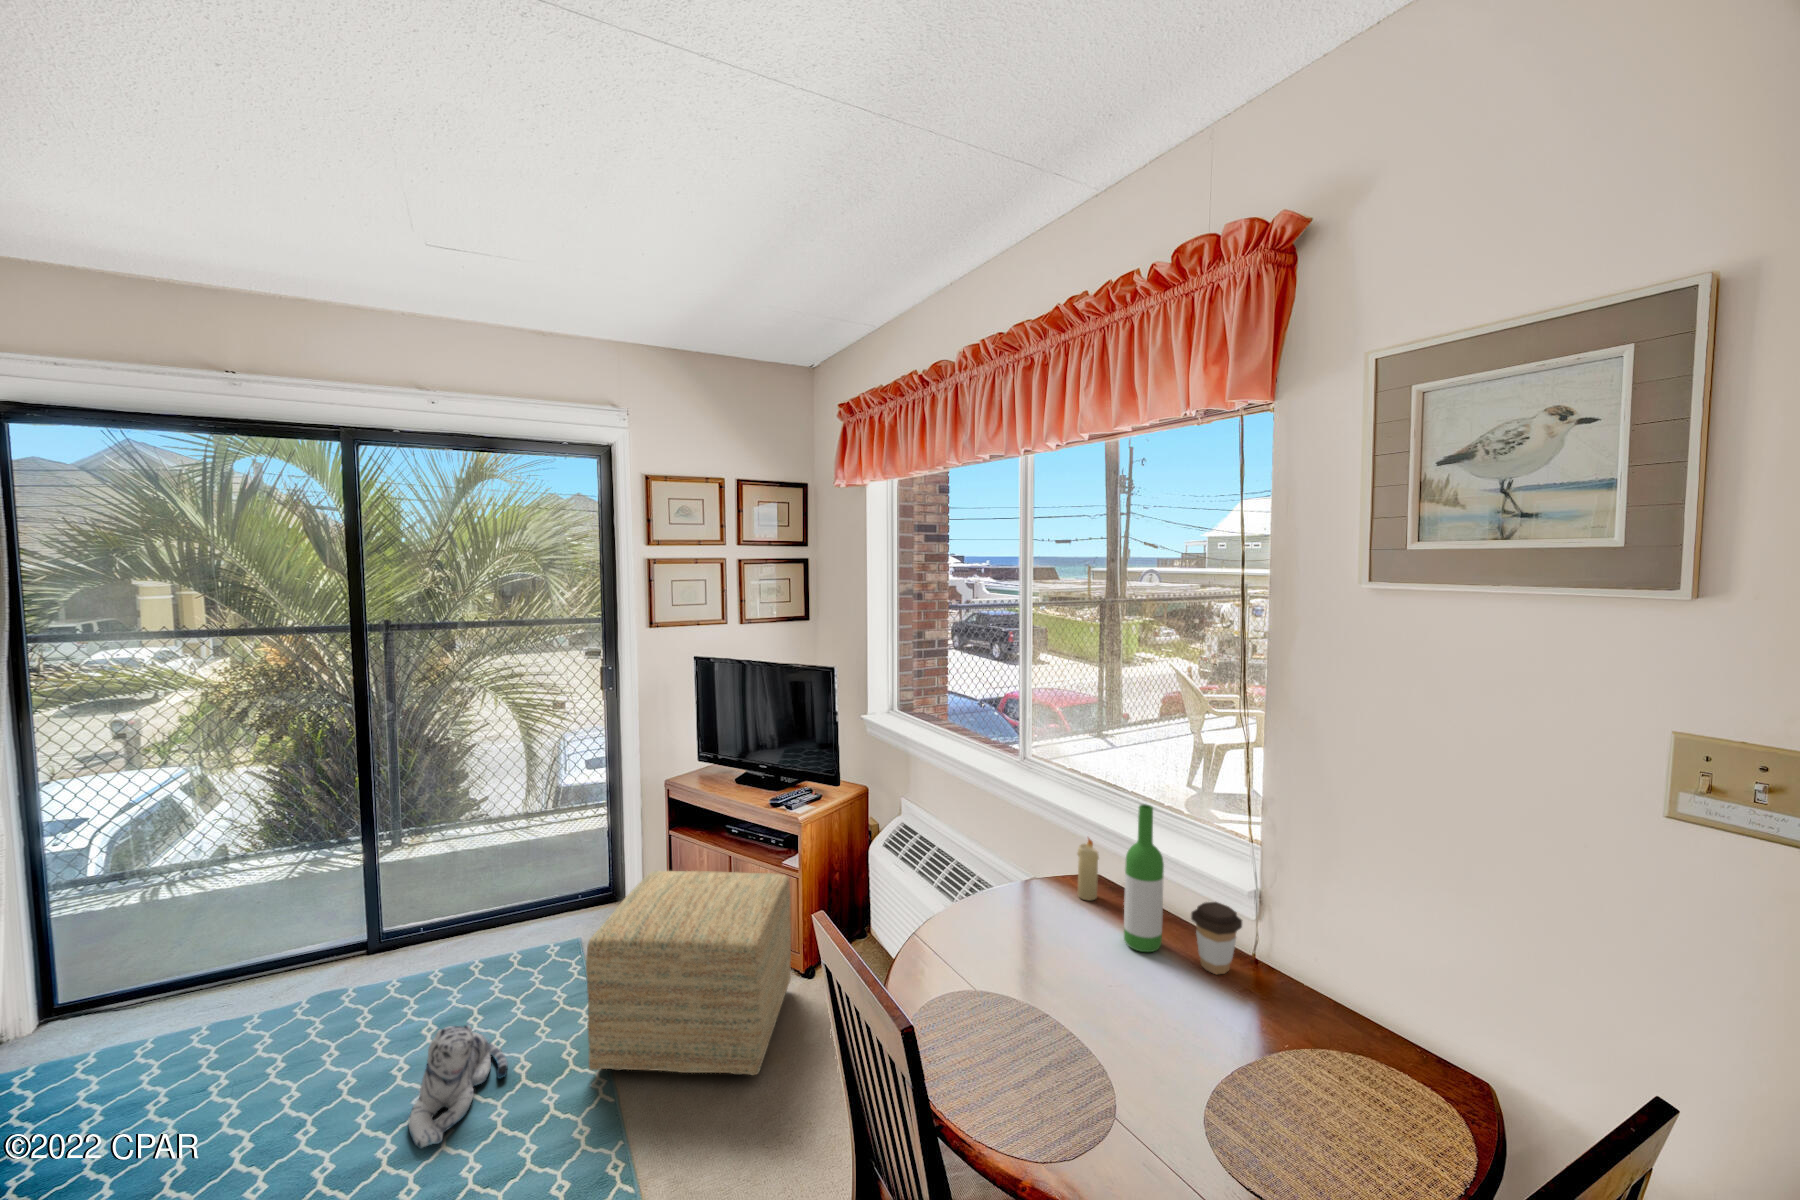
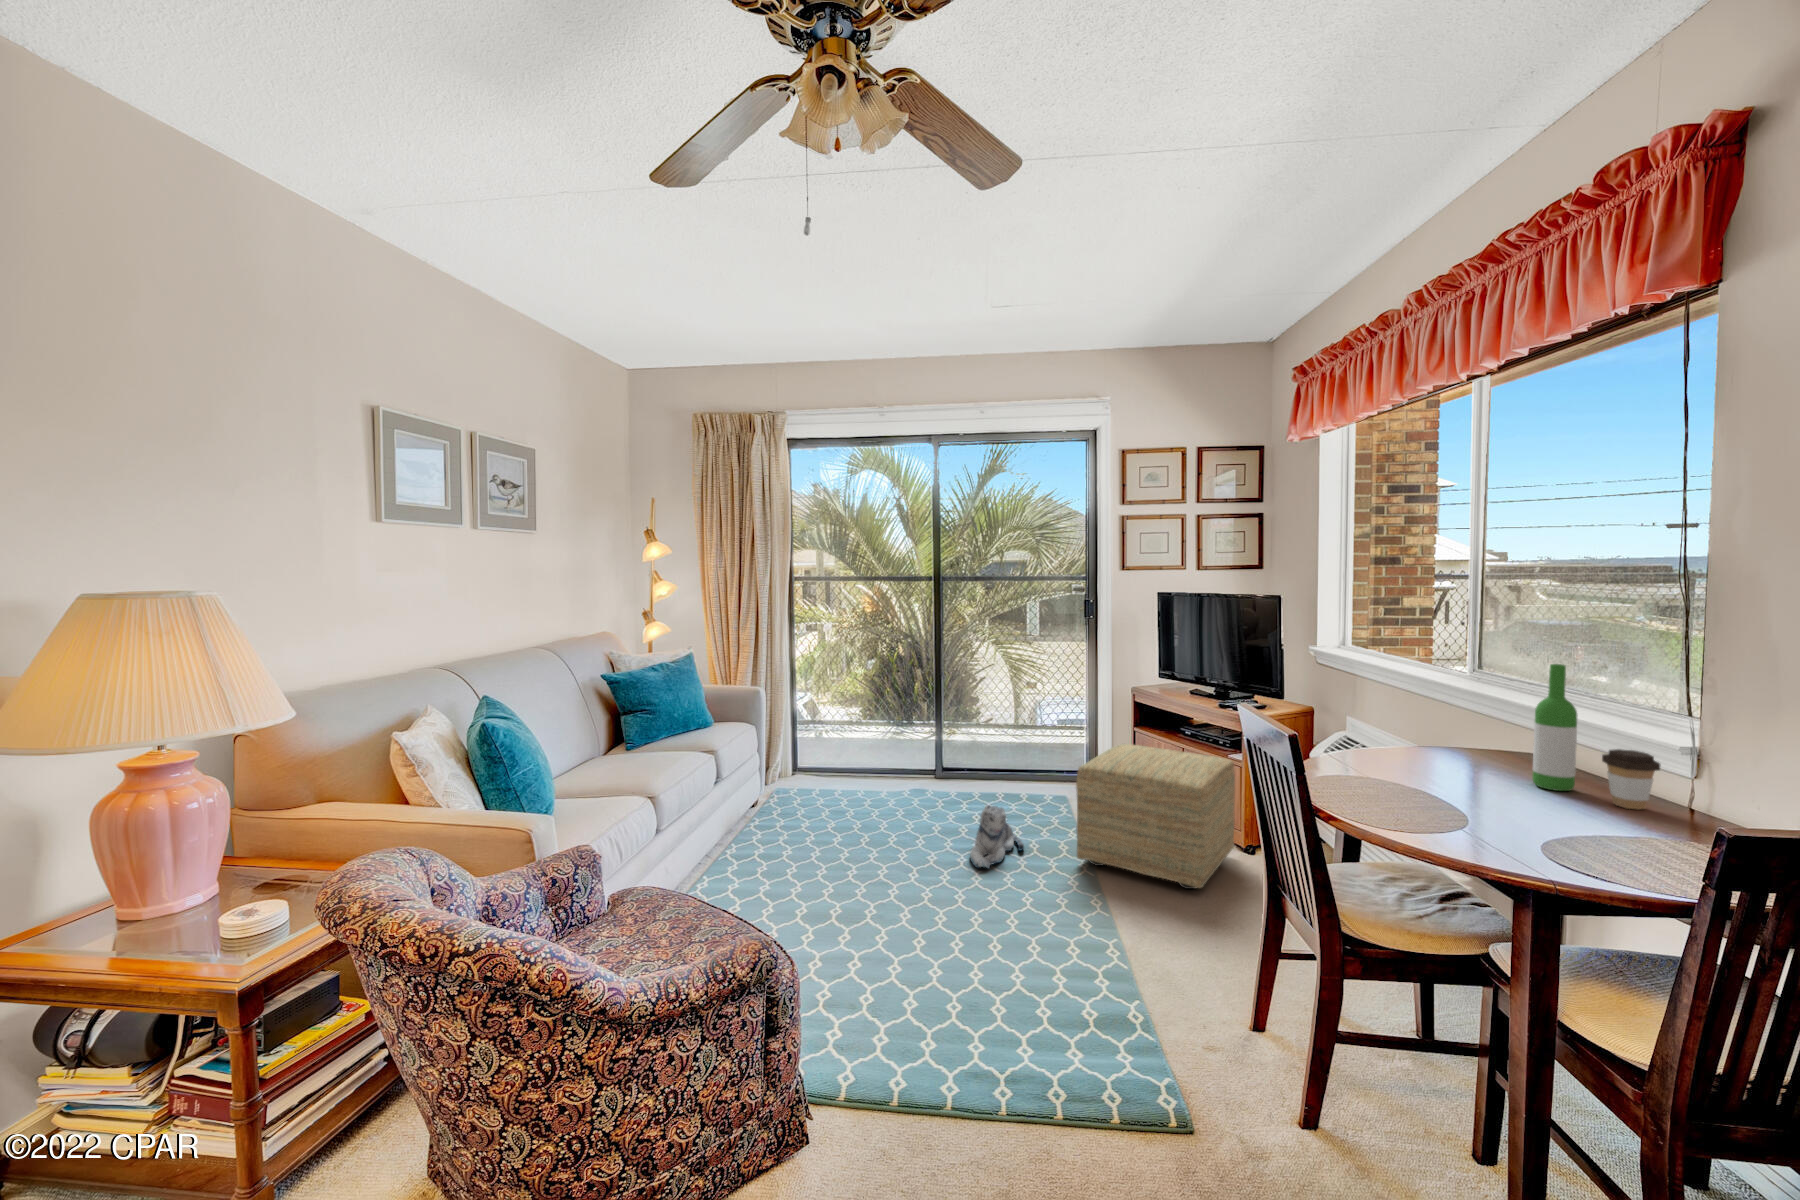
candle: present [1077,838,1099,900] -> none [1500,708,1524,765]

